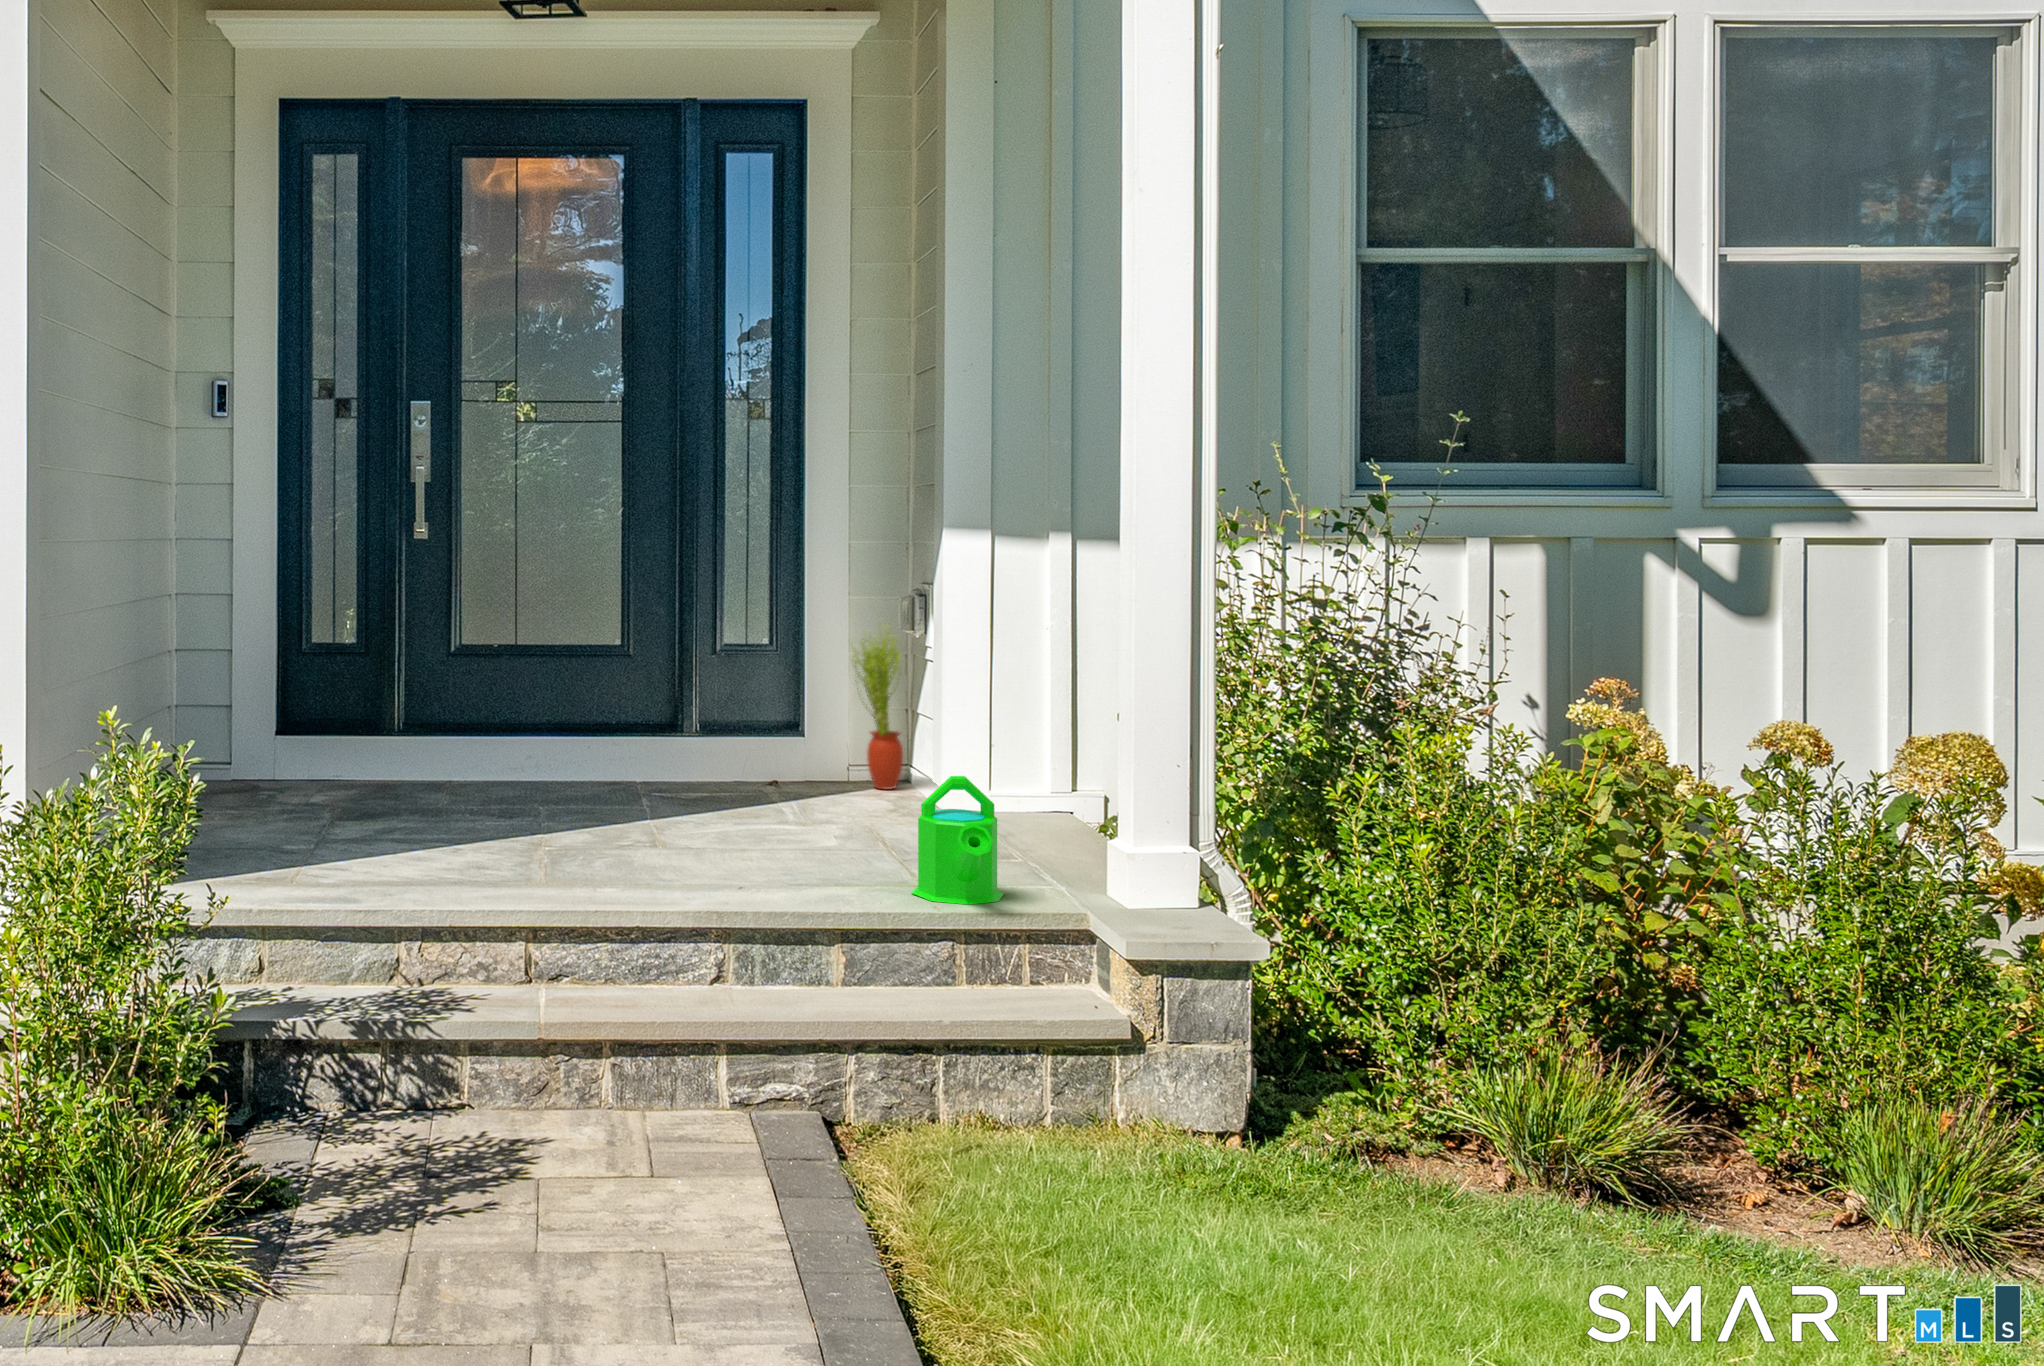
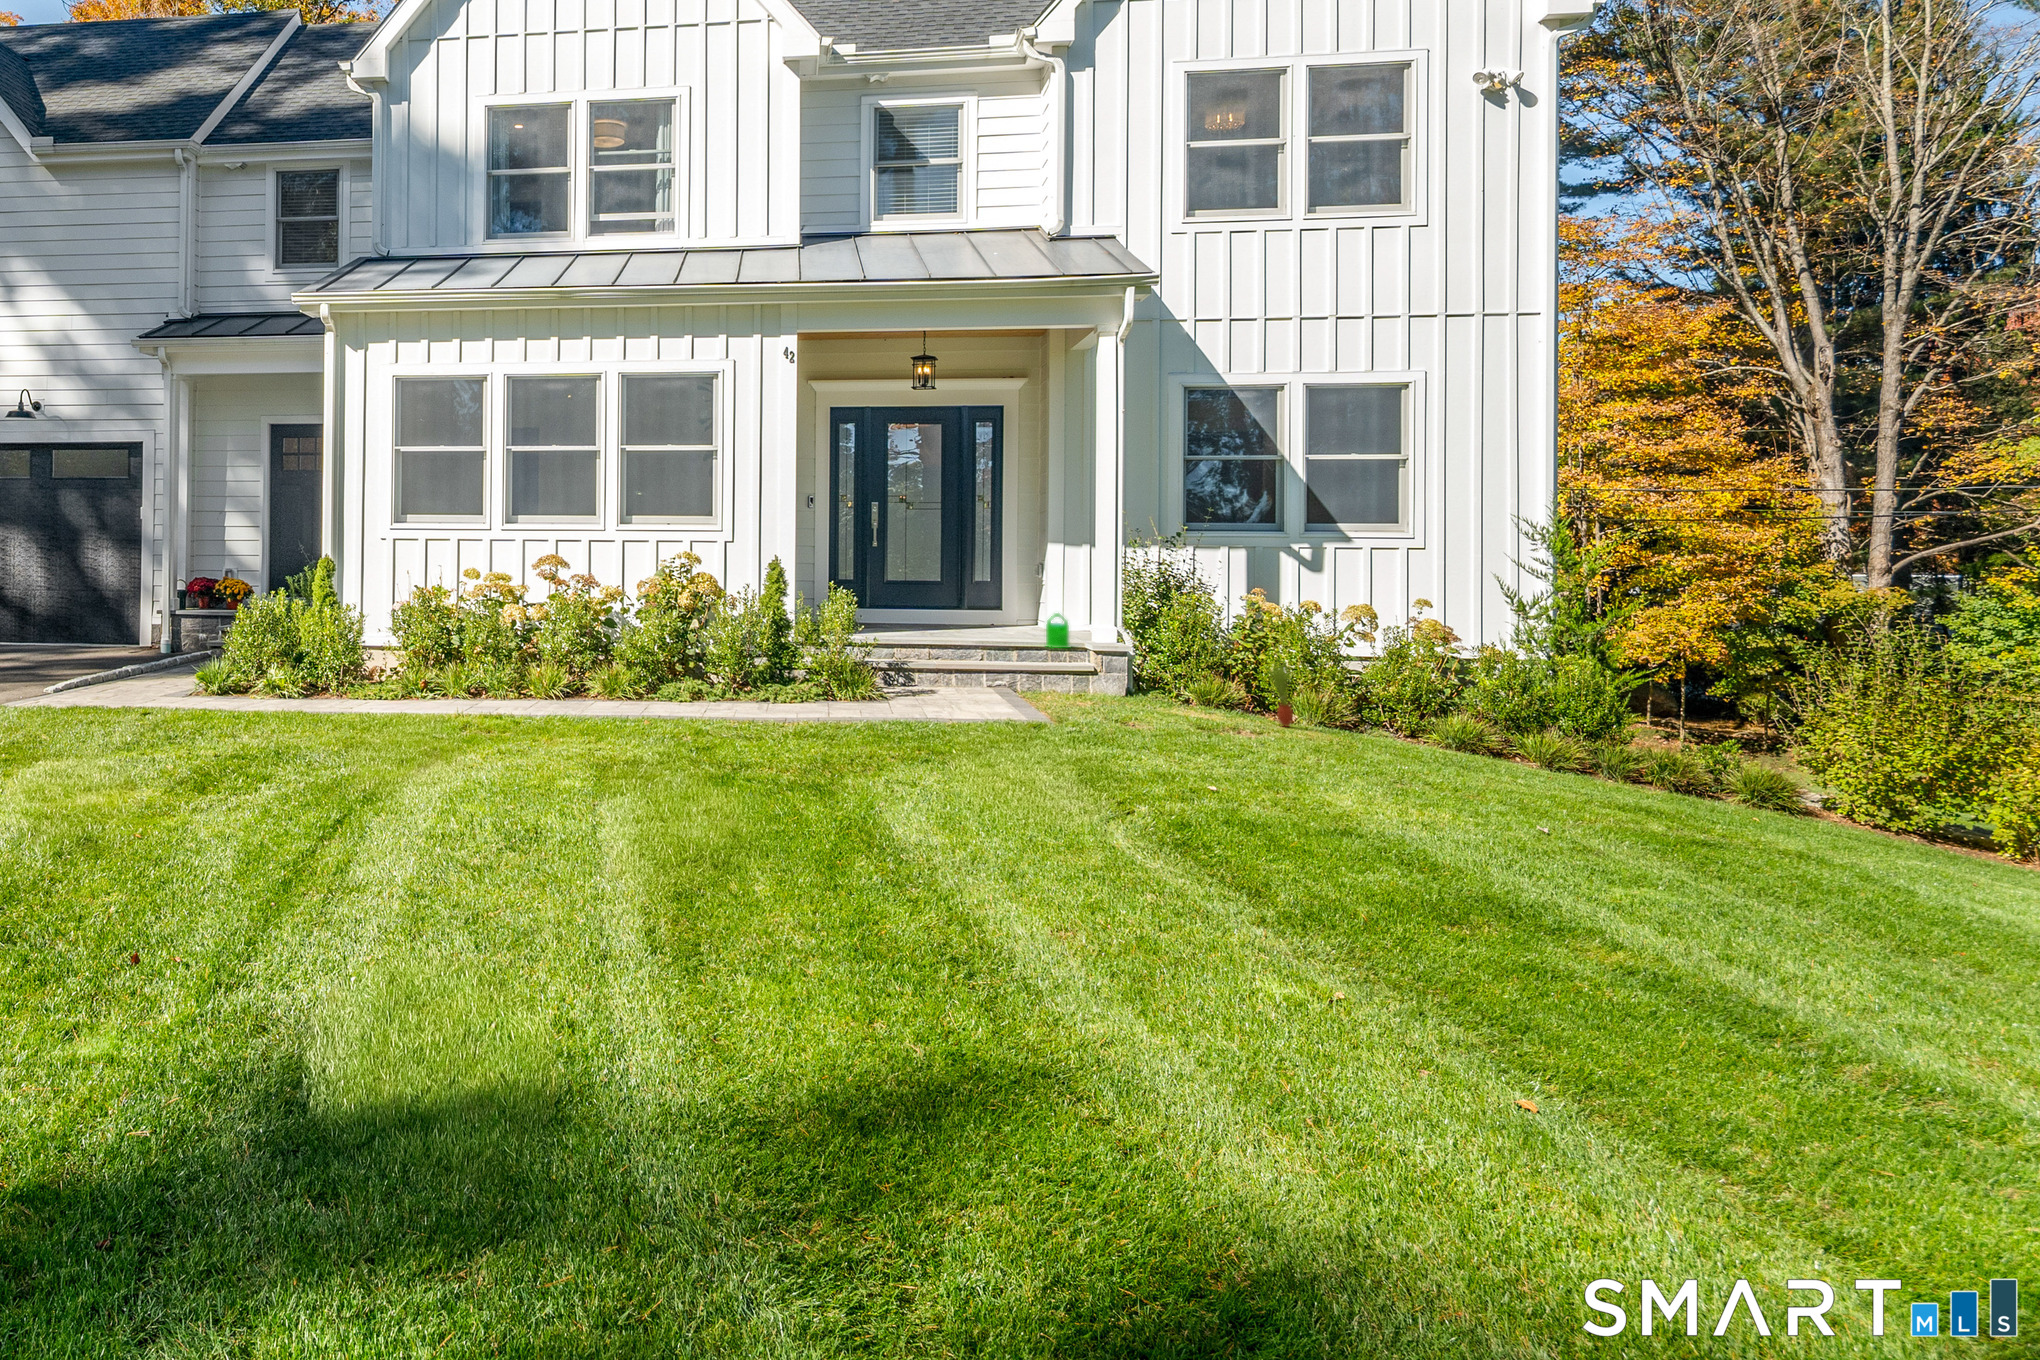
potted plant: present [851,629,903,789] -> present [1268,661,1293,727]

